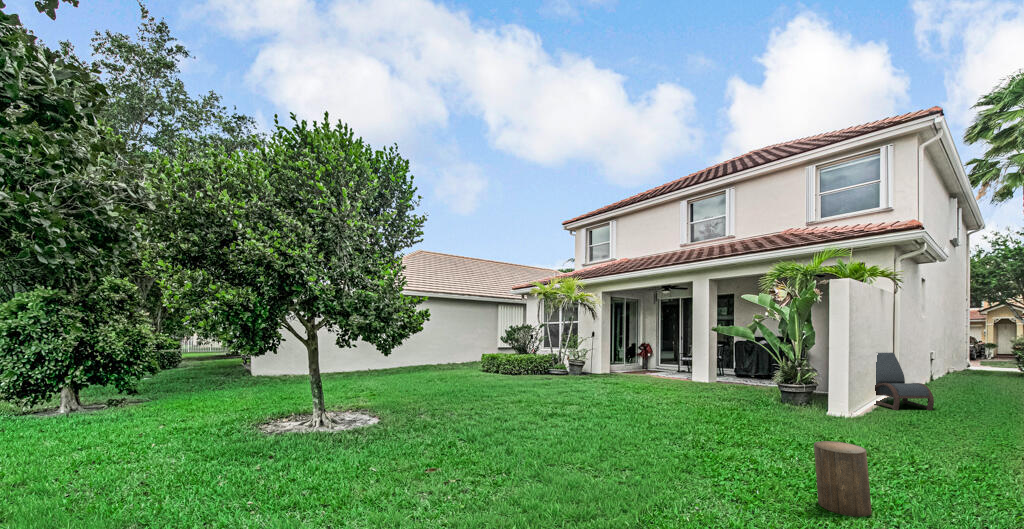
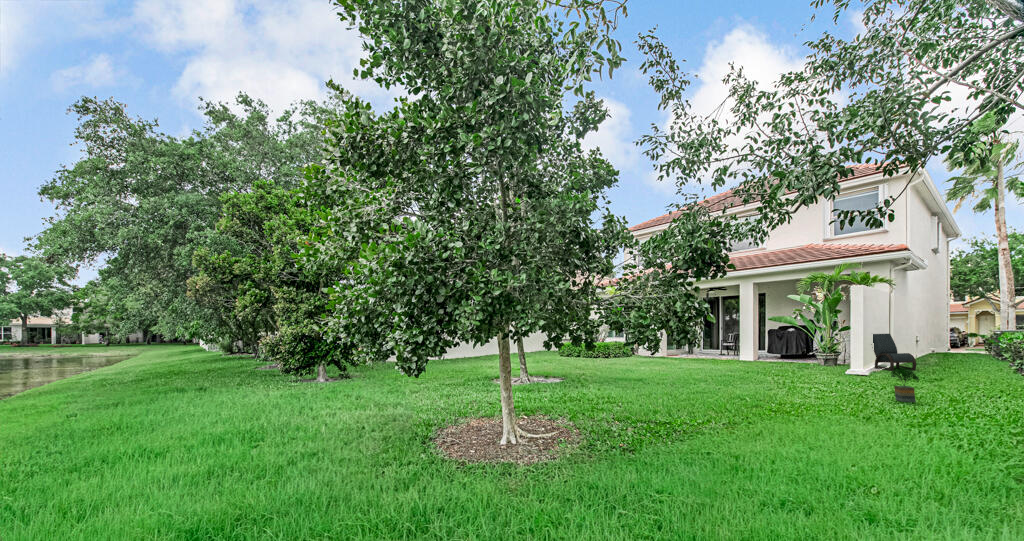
potted tree: none [890,435,952,507] -> present [891,369,919,402]
stool: present [814,441,872,517] -> none [852,372,881,405]

